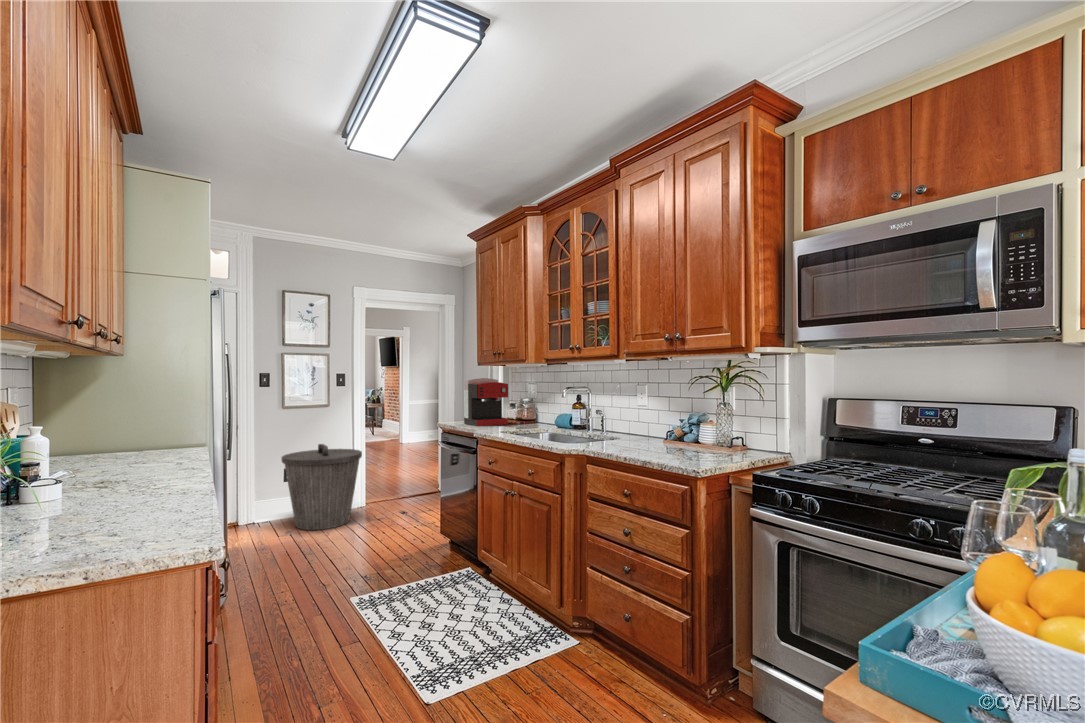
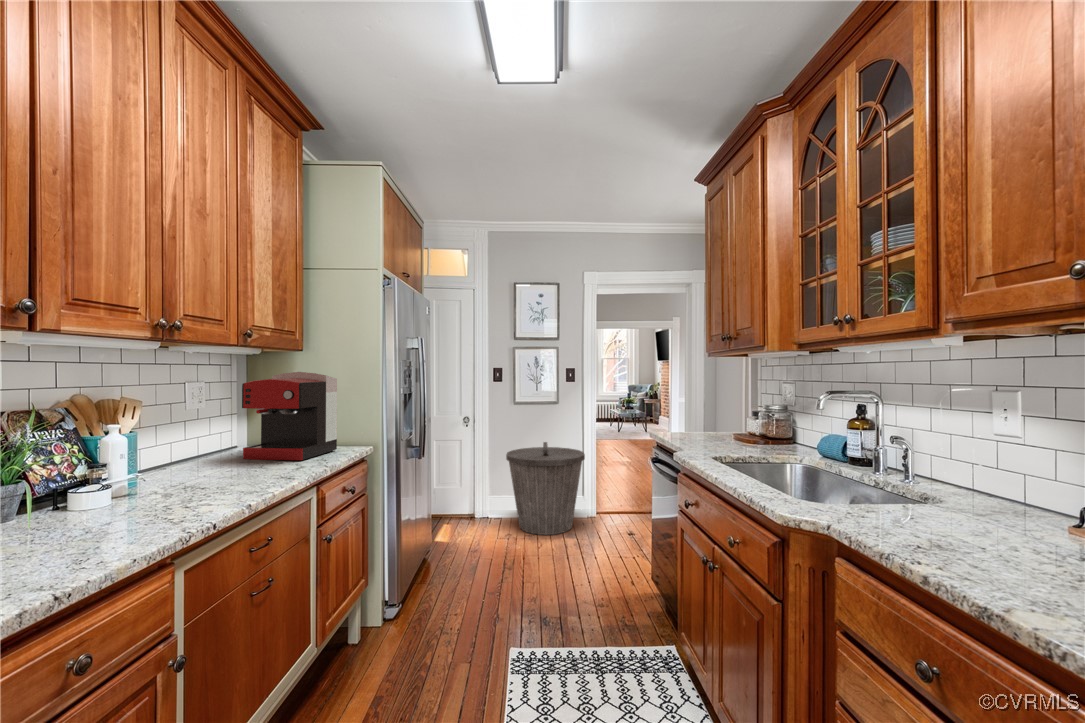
coffee maker: present [464,378,508,426] -> present [242,372,337,460]

